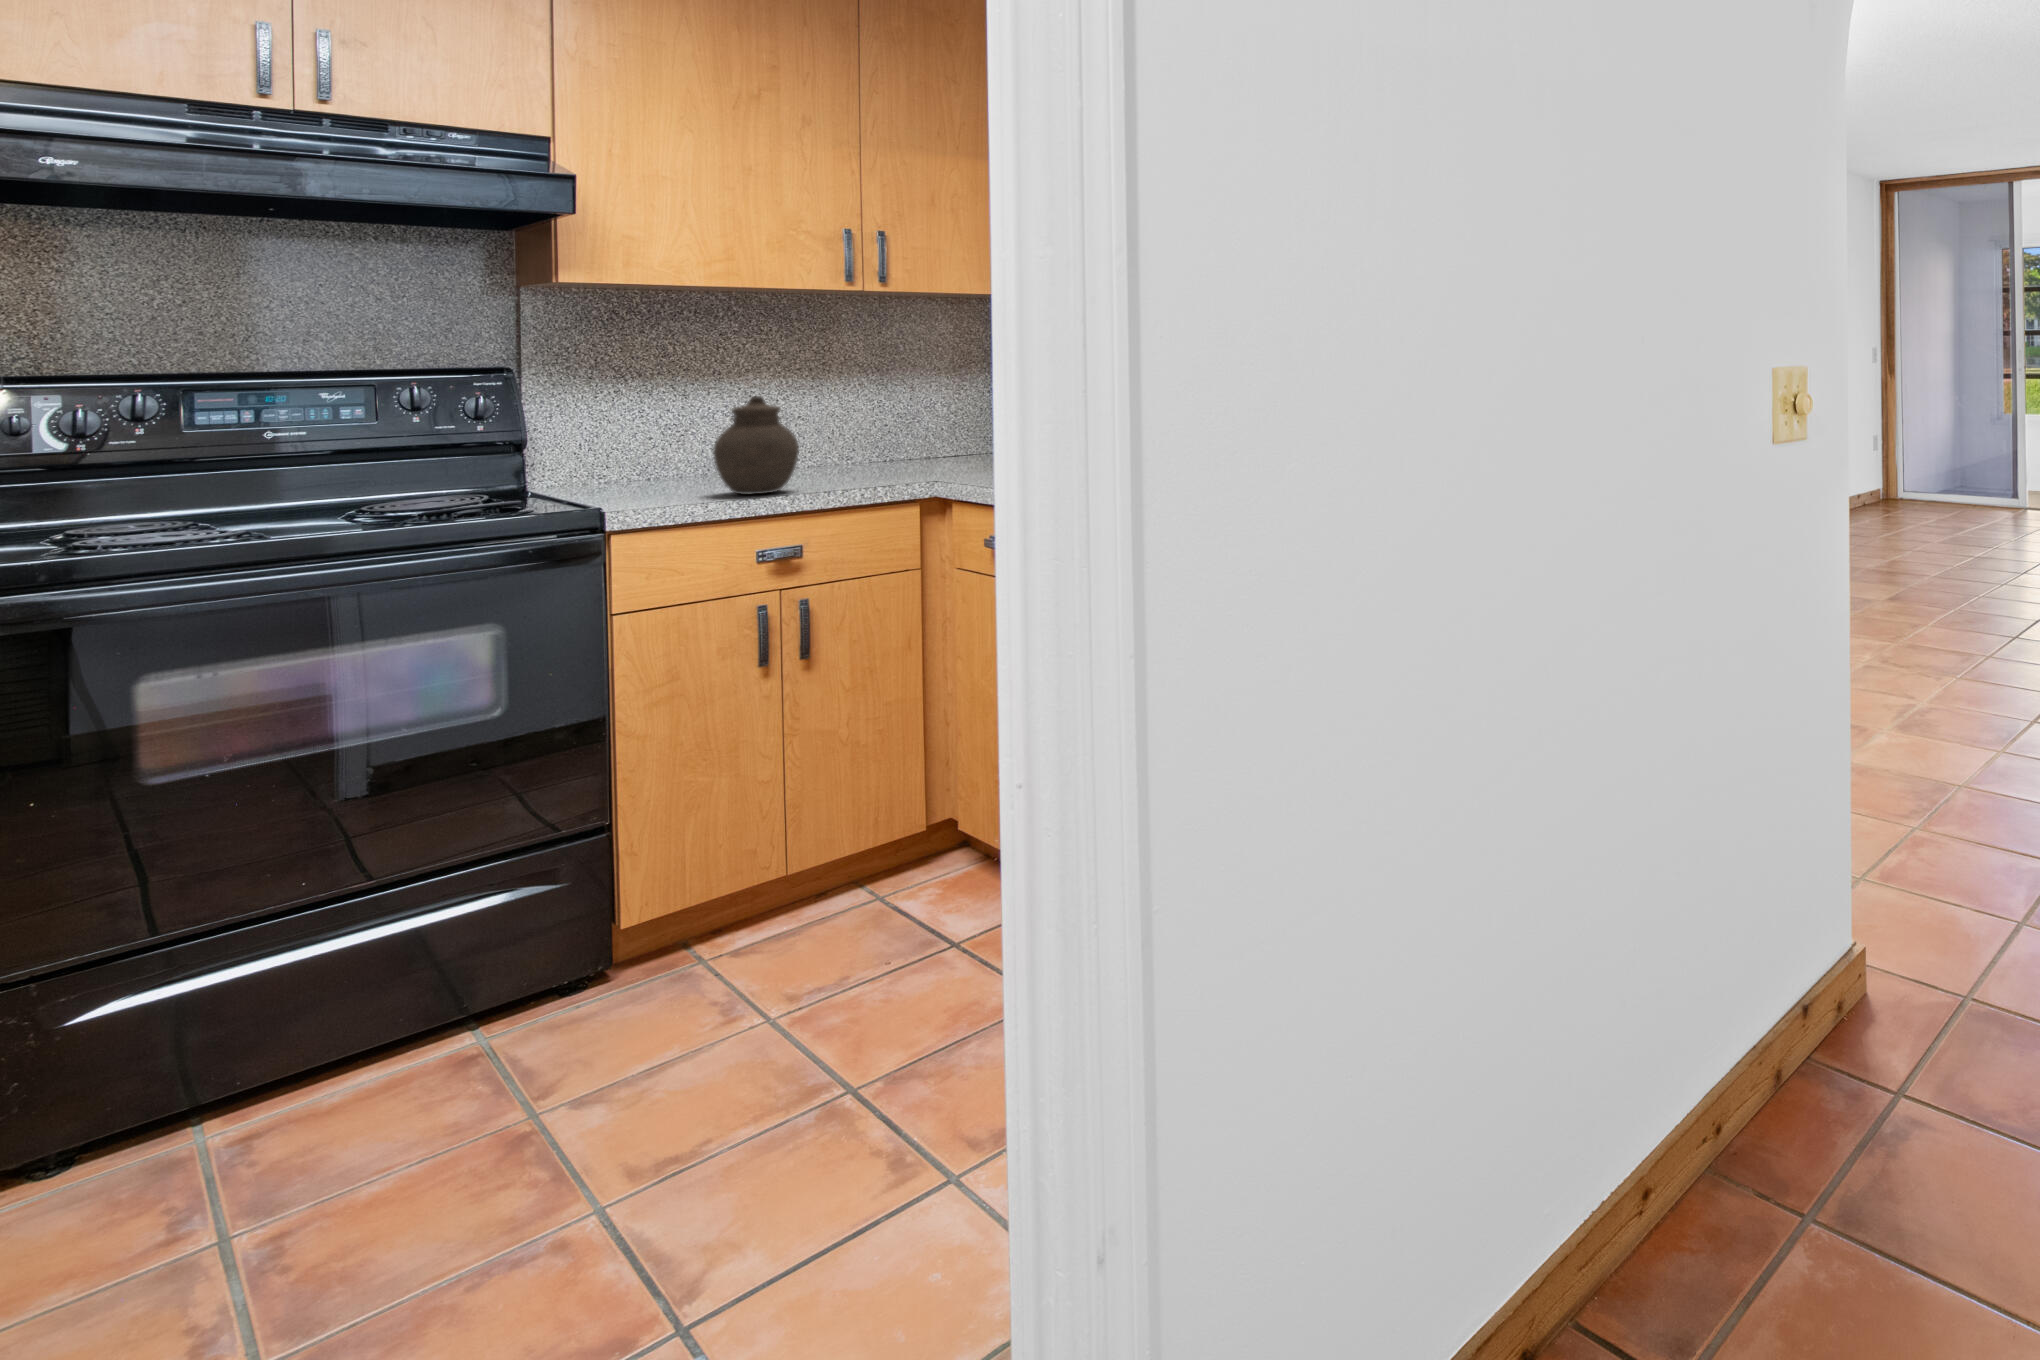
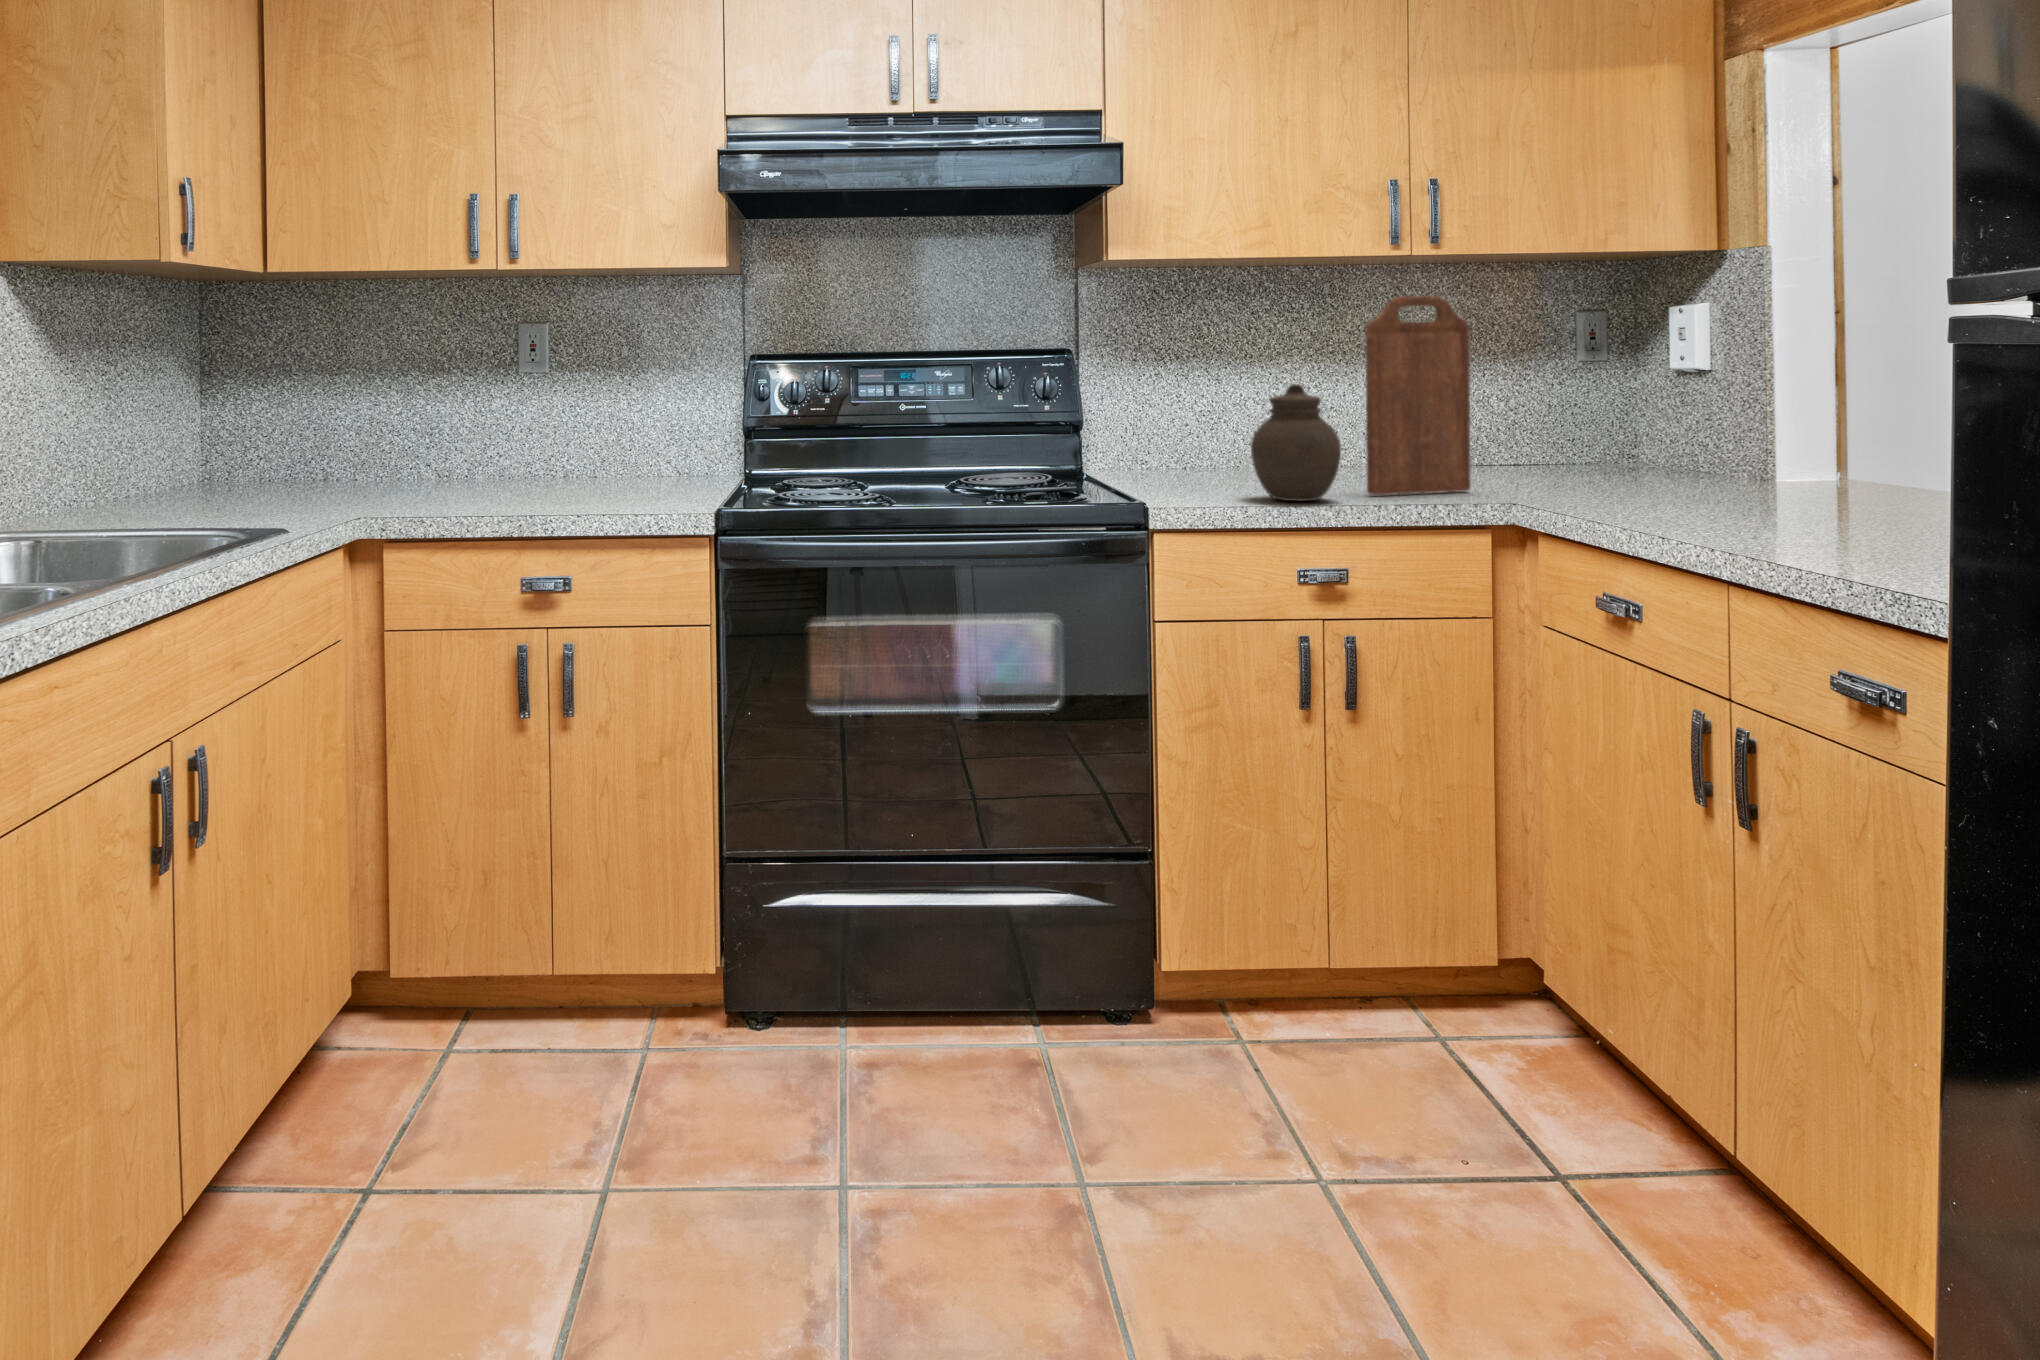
cutting board: none [821,325,908,484] -> present [1365,296,1471,495]

